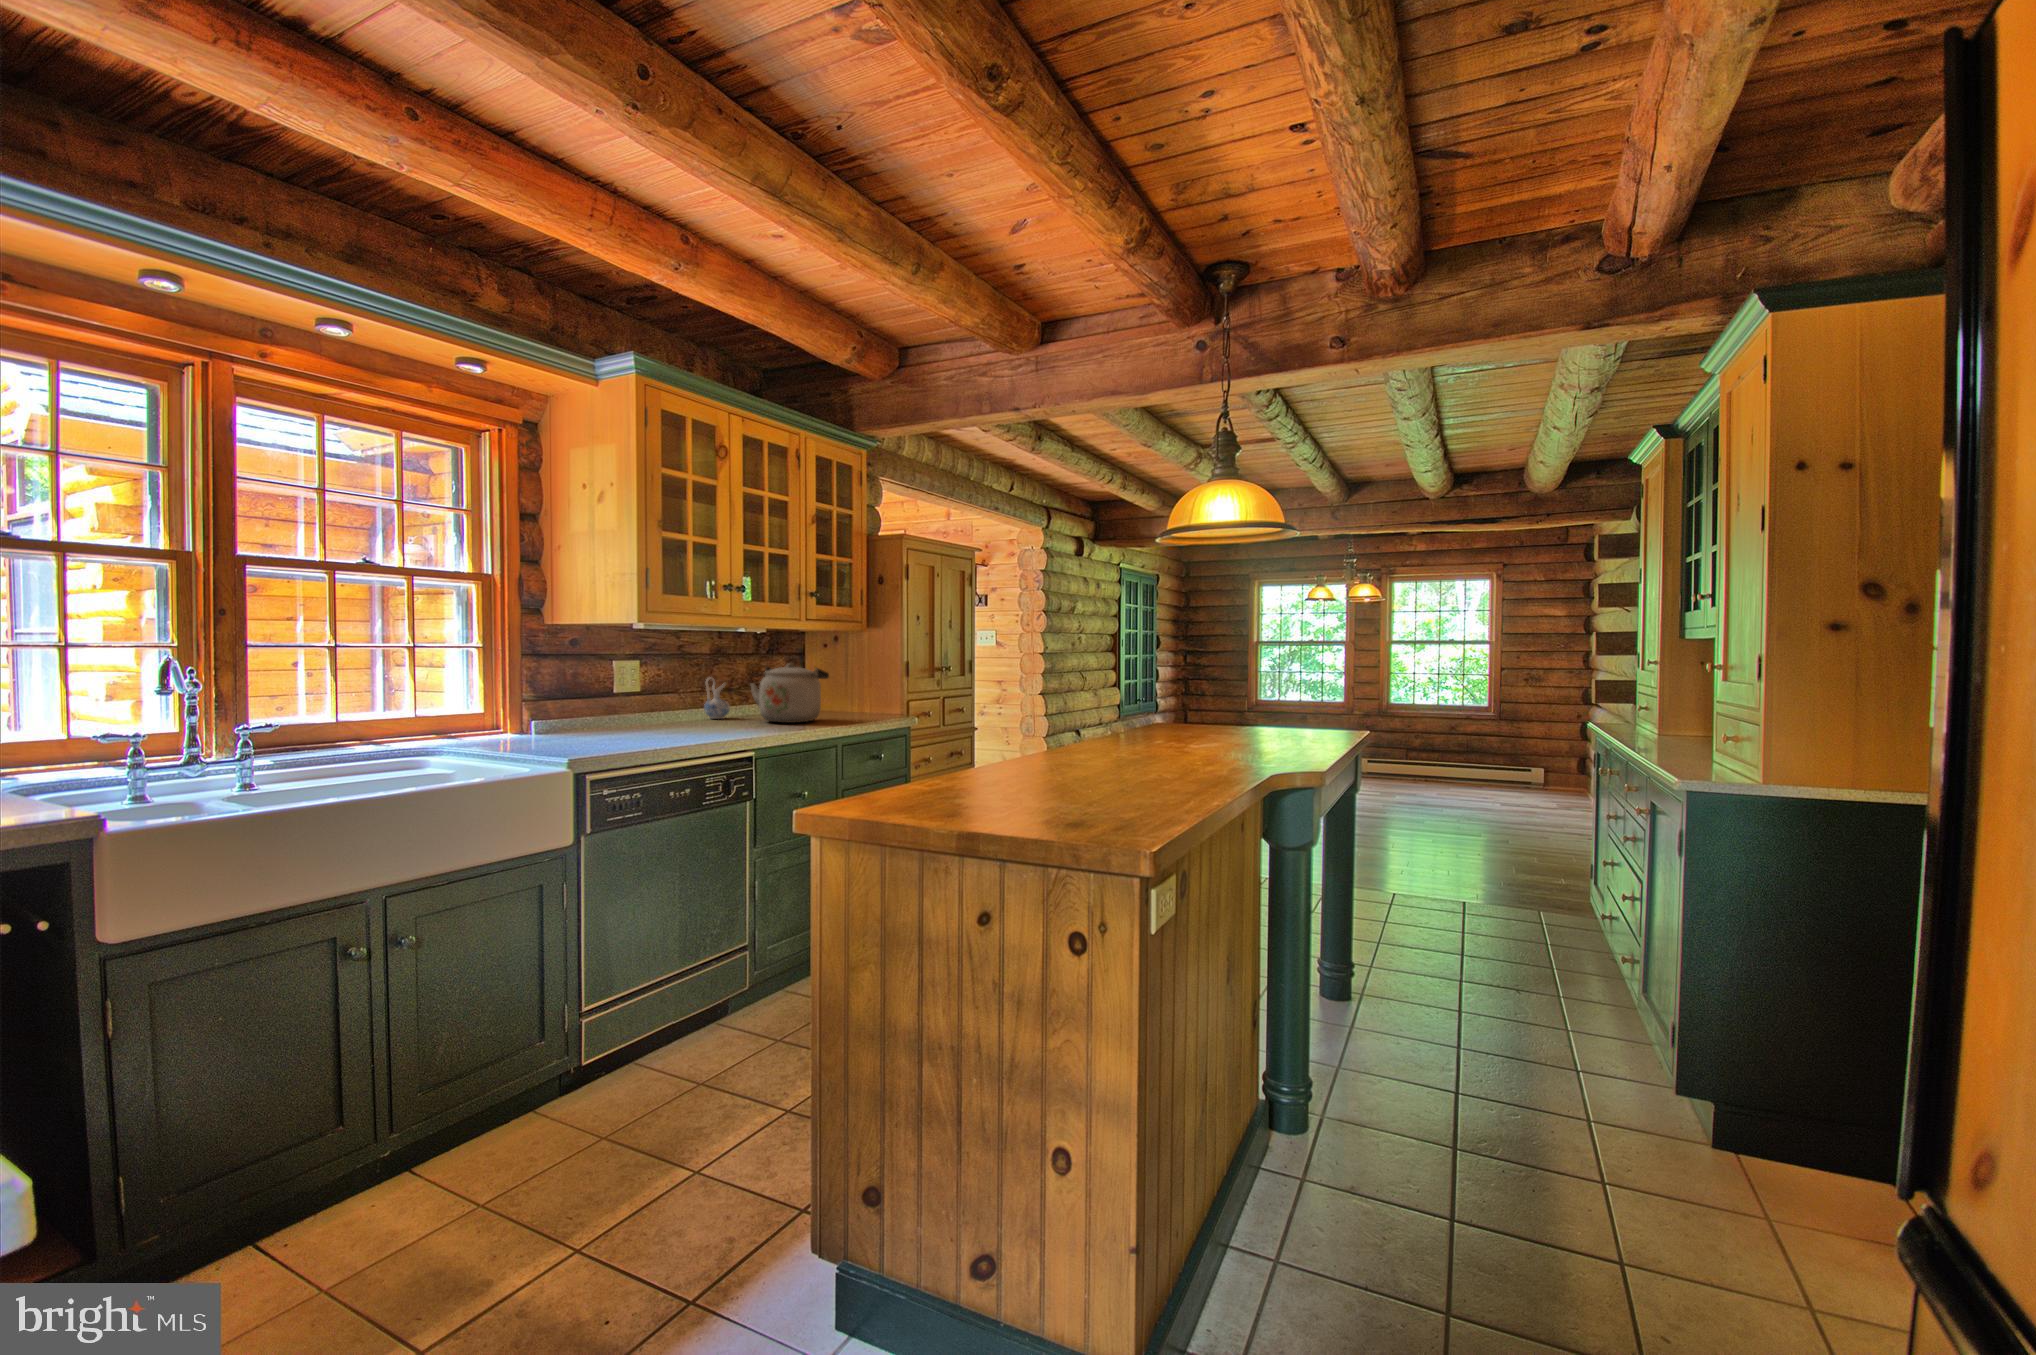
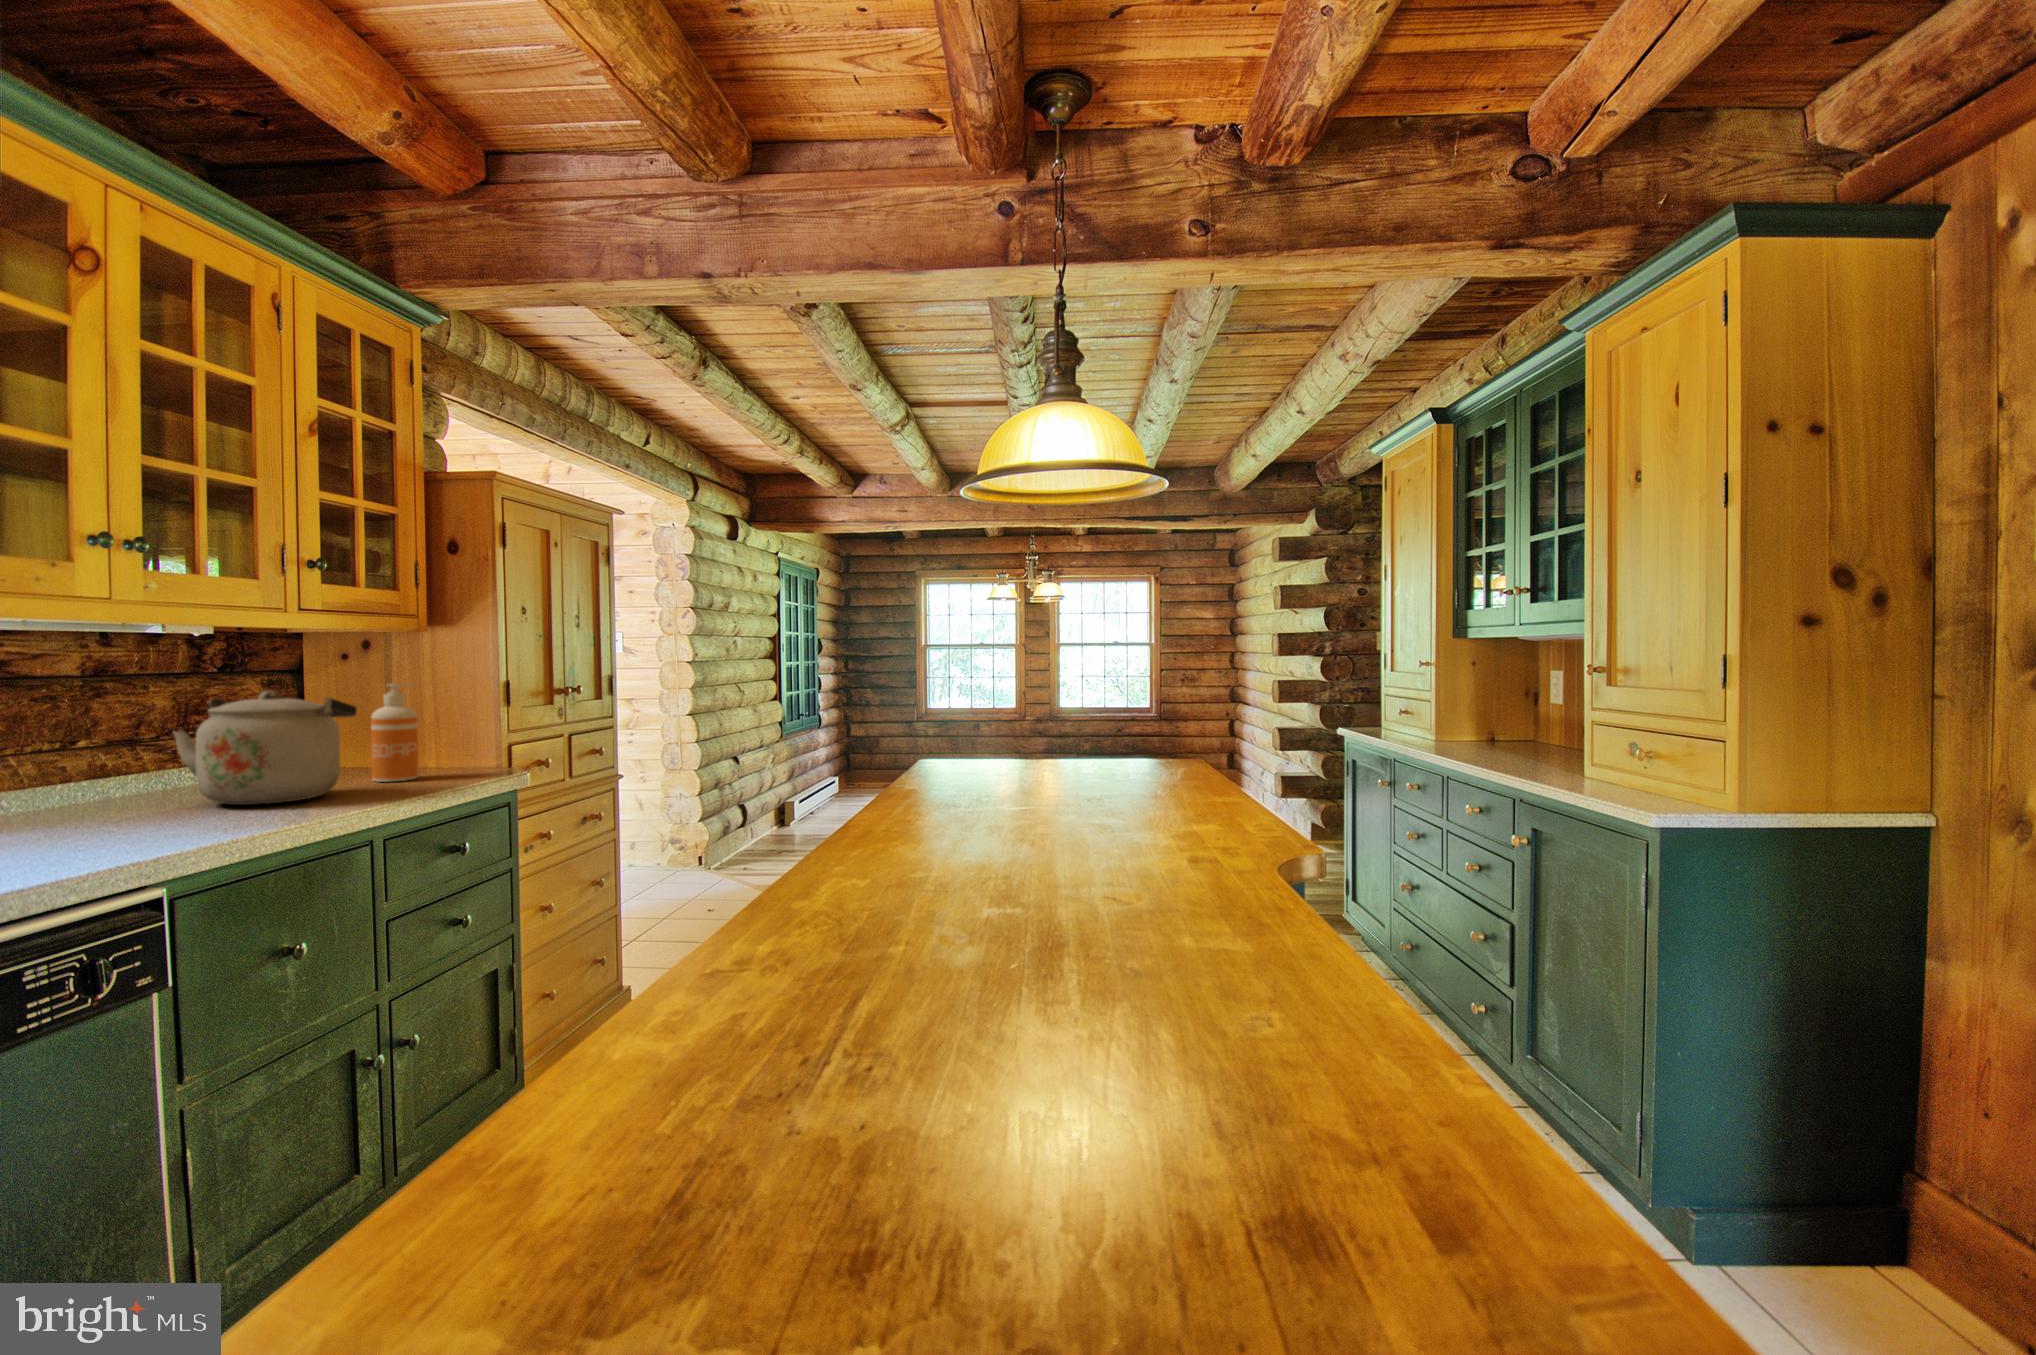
soap dispenser: none [836,661,858,717] -> present [371,684,418,782]
ceramic pitcher: present [704,678,730,719] -> none [57,723,126,805]

